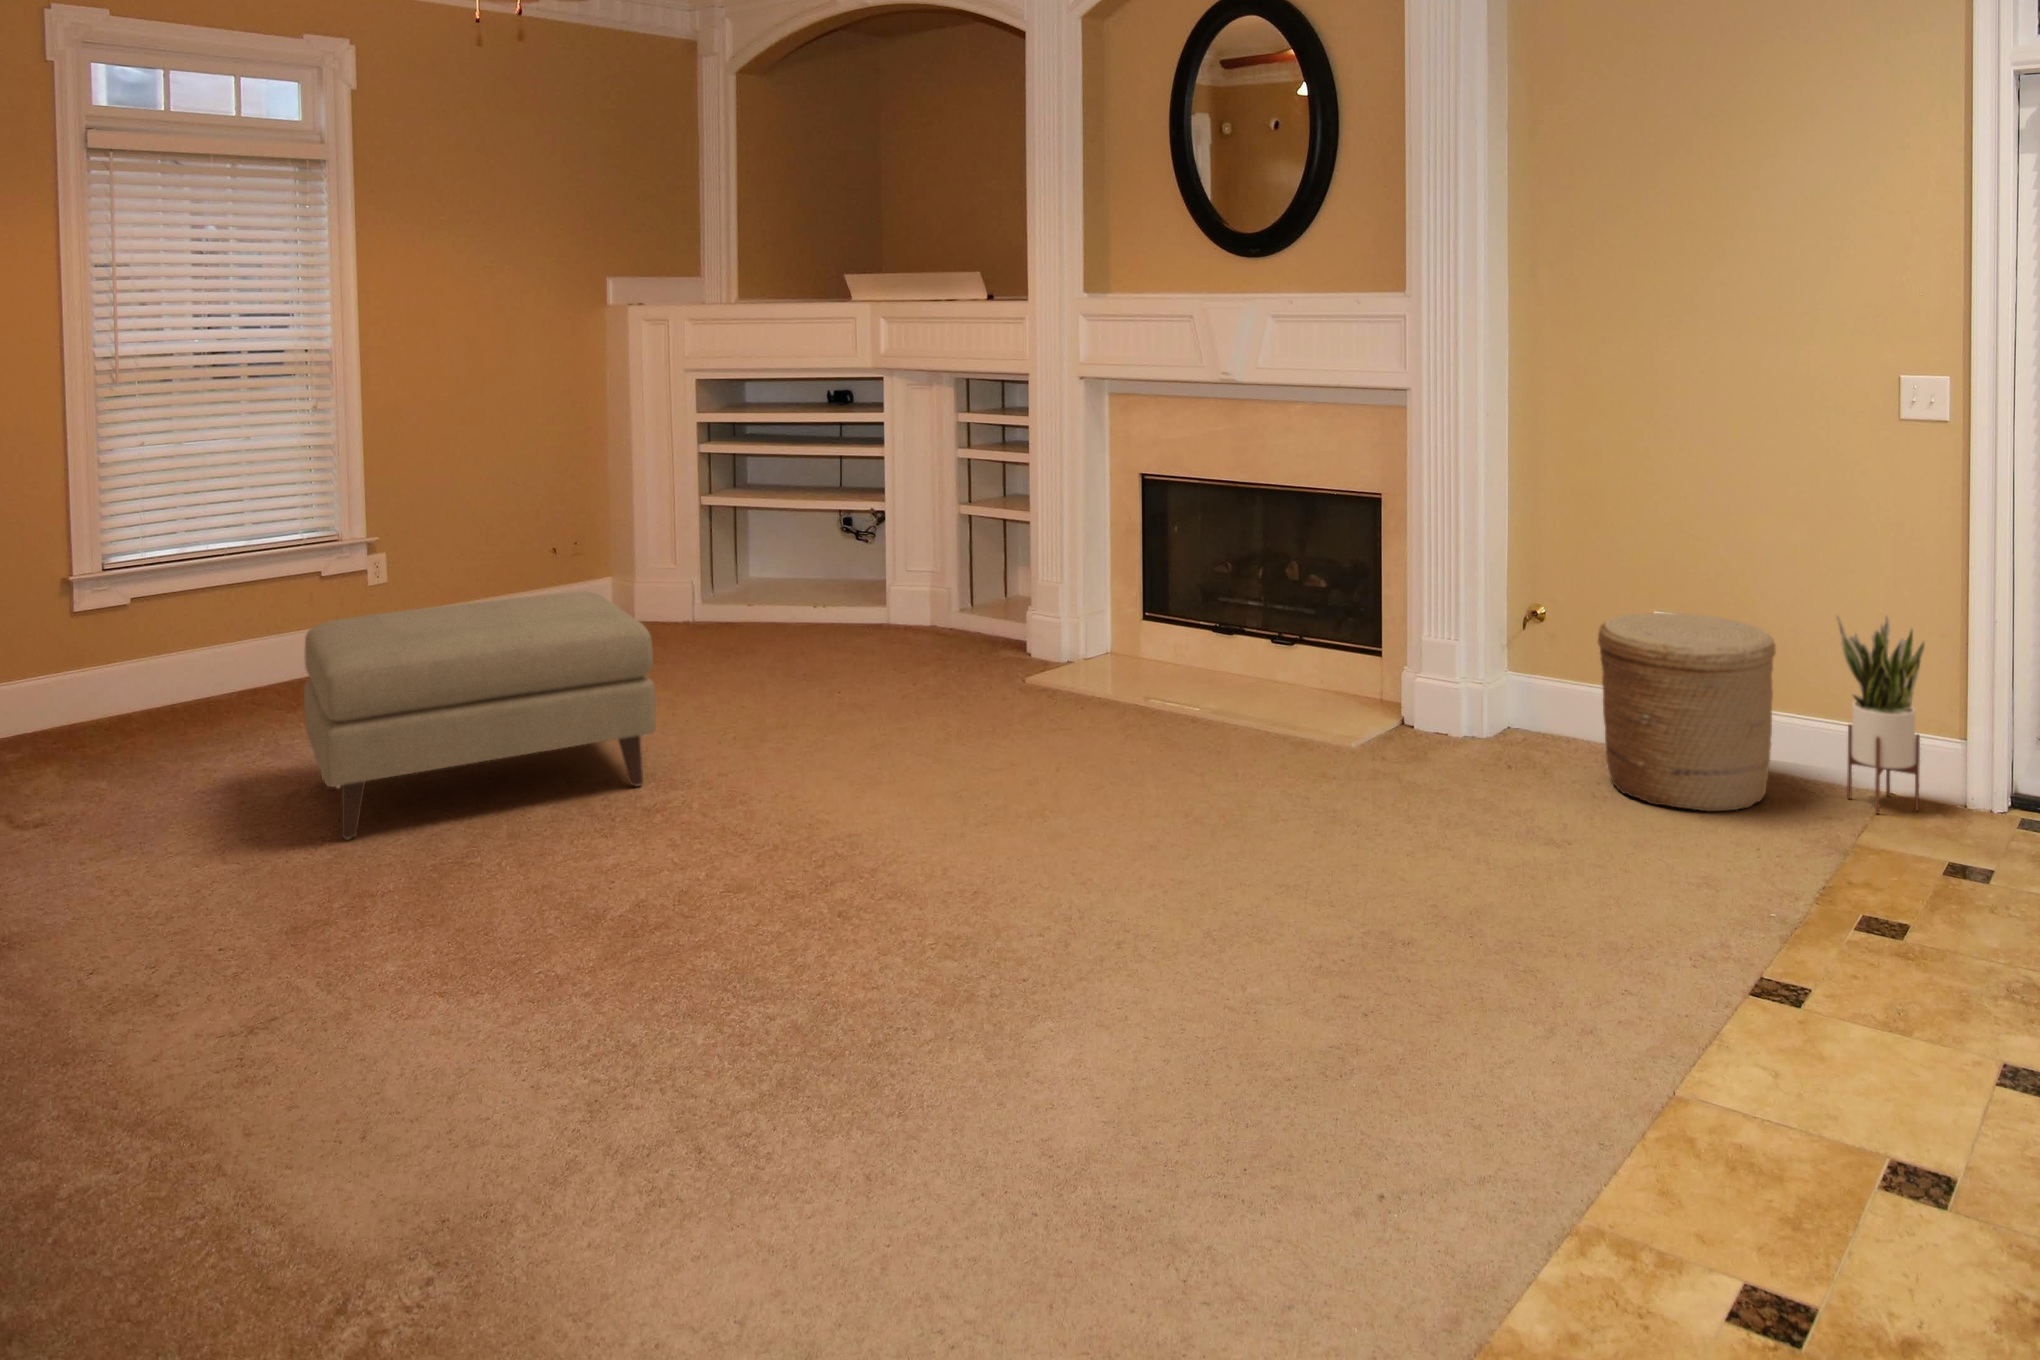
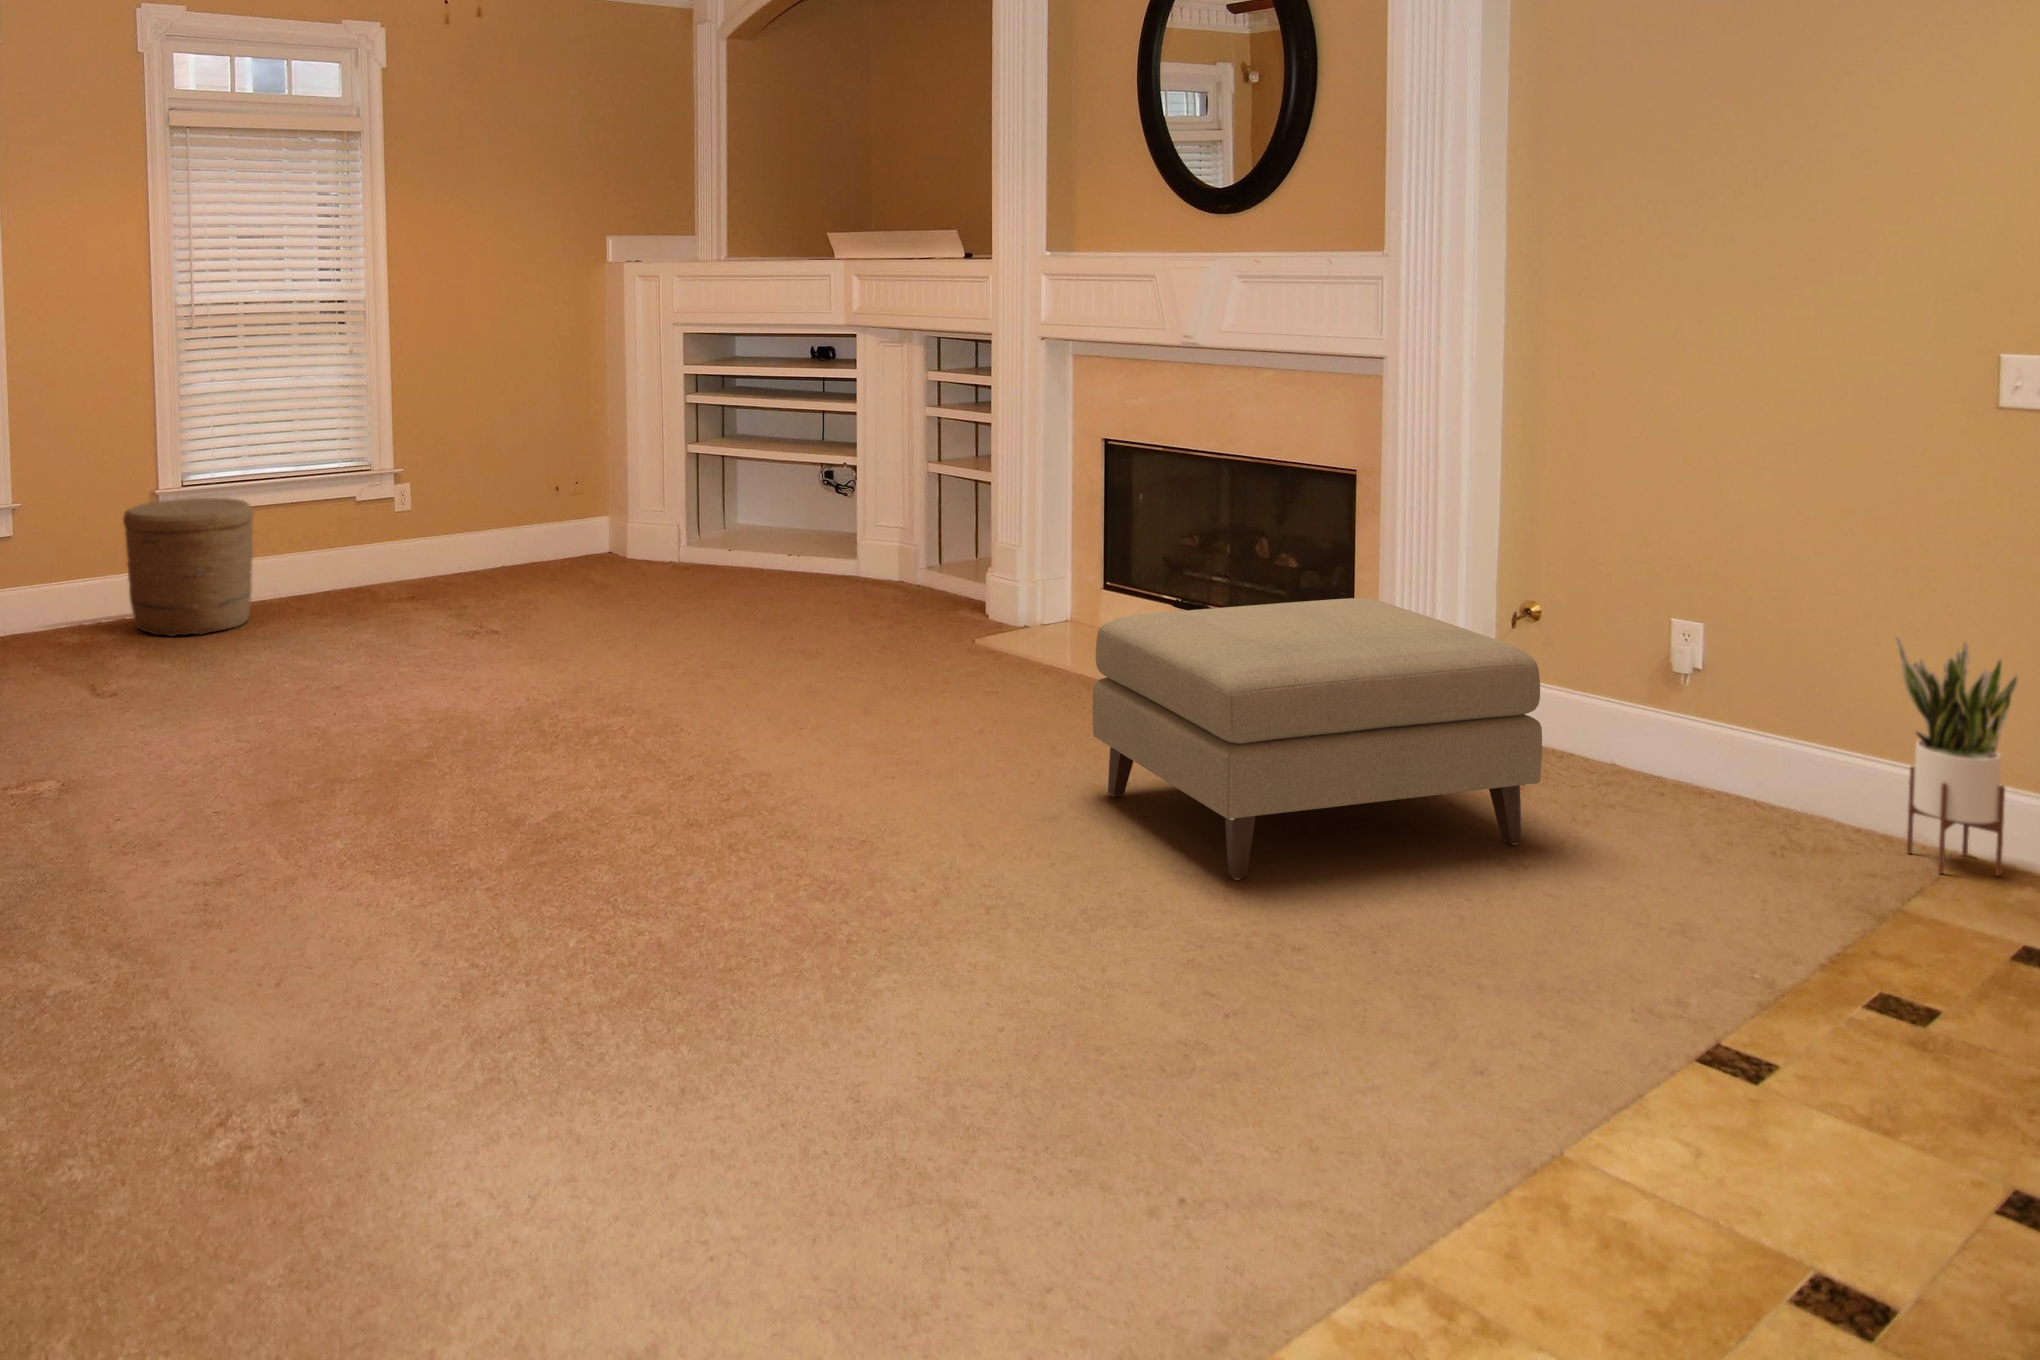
ottoman: present [304,592,656,839] -> present [1093,598,1542,880]
woven basket: present [1598,613,1776,811] -> present [123,498,254,636]

